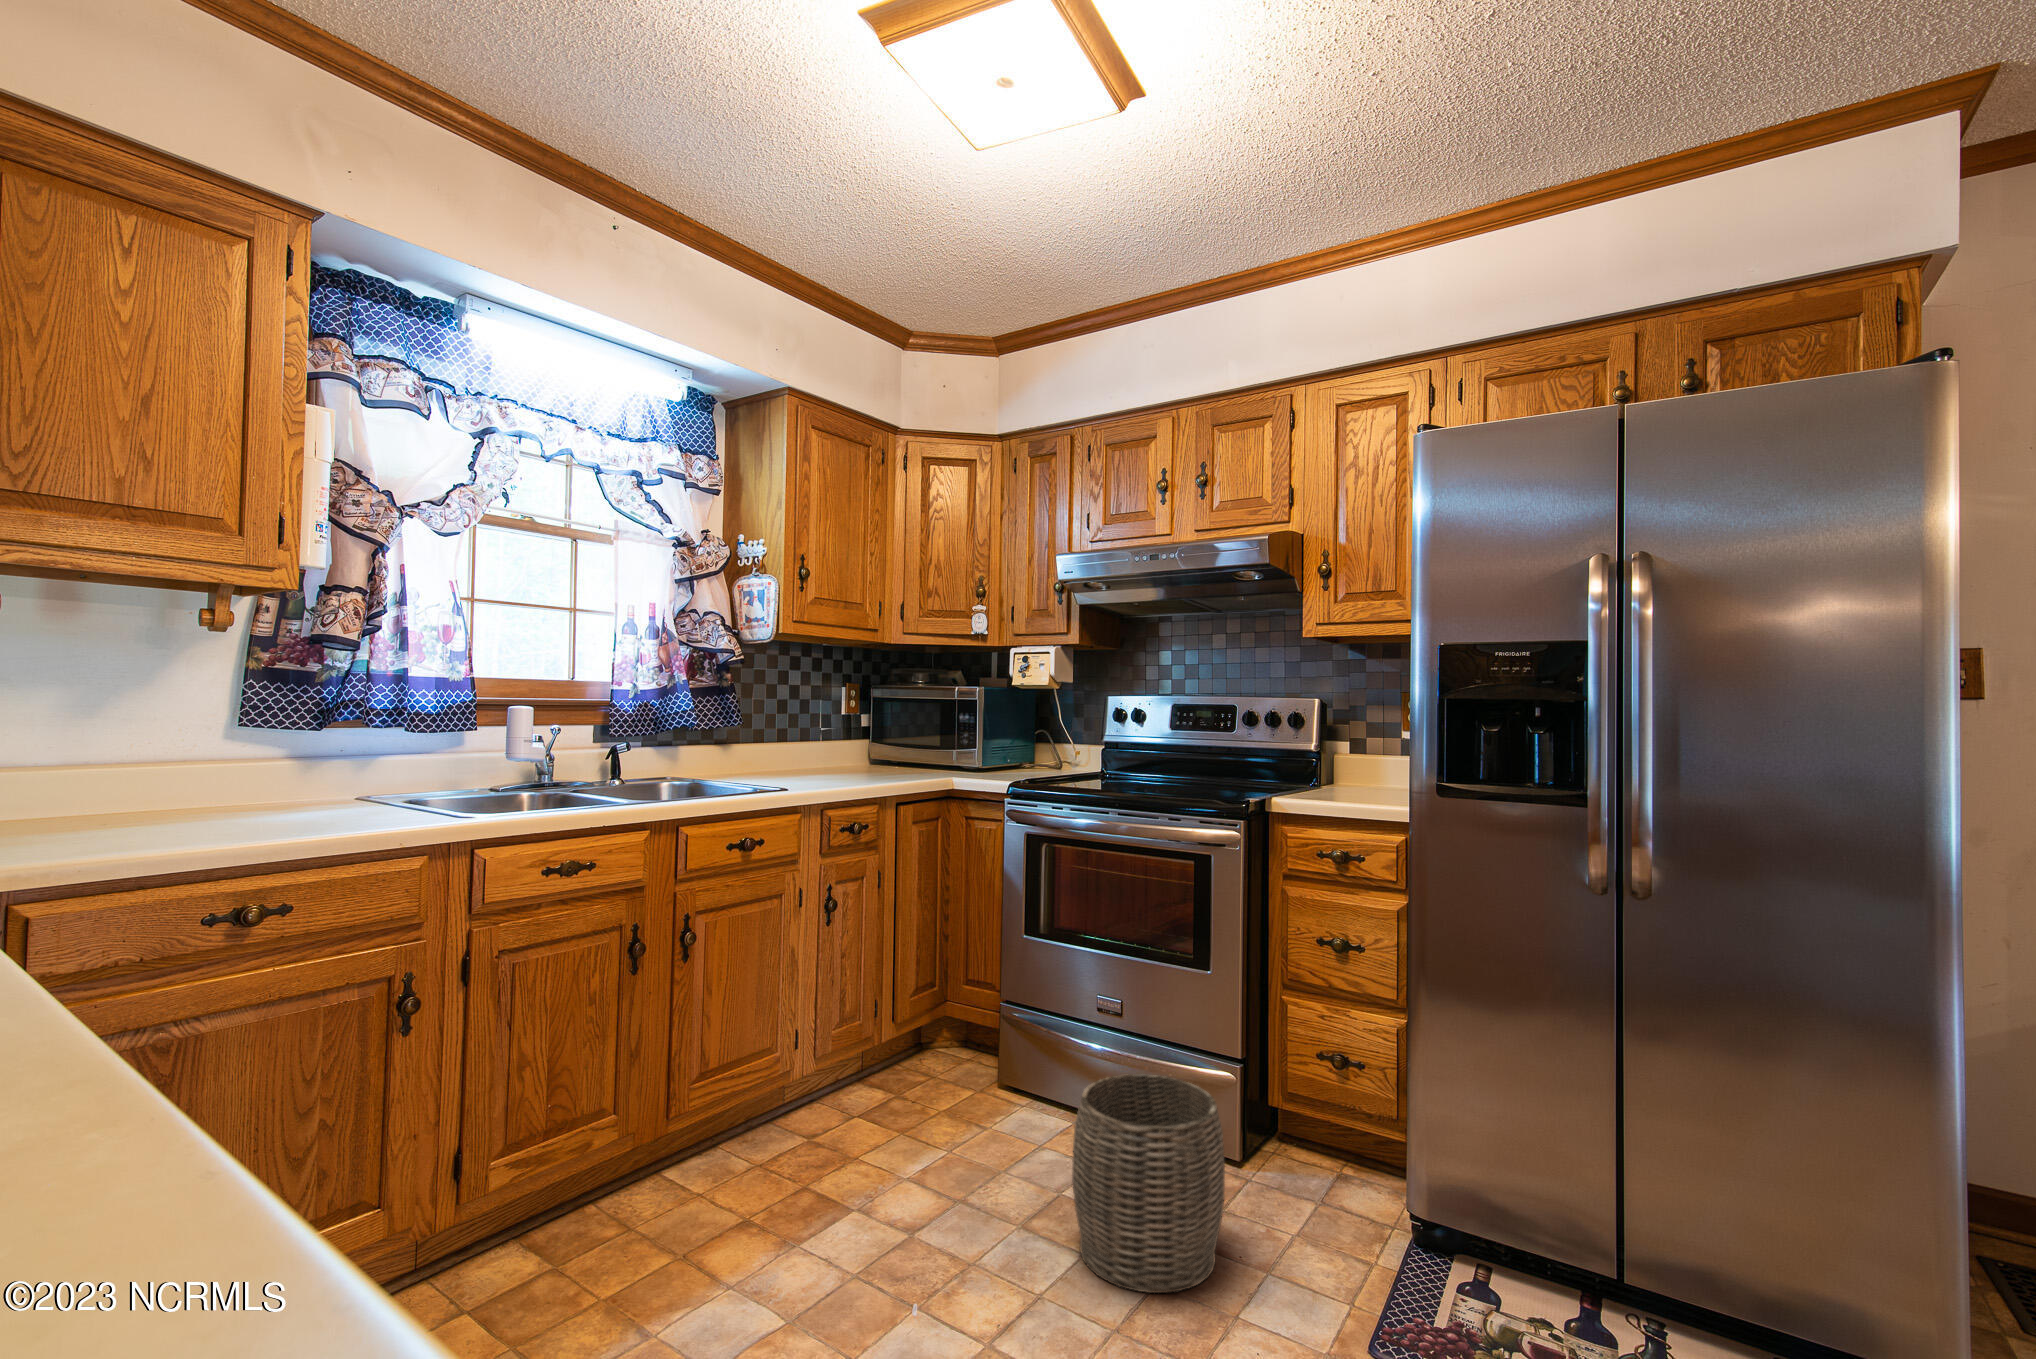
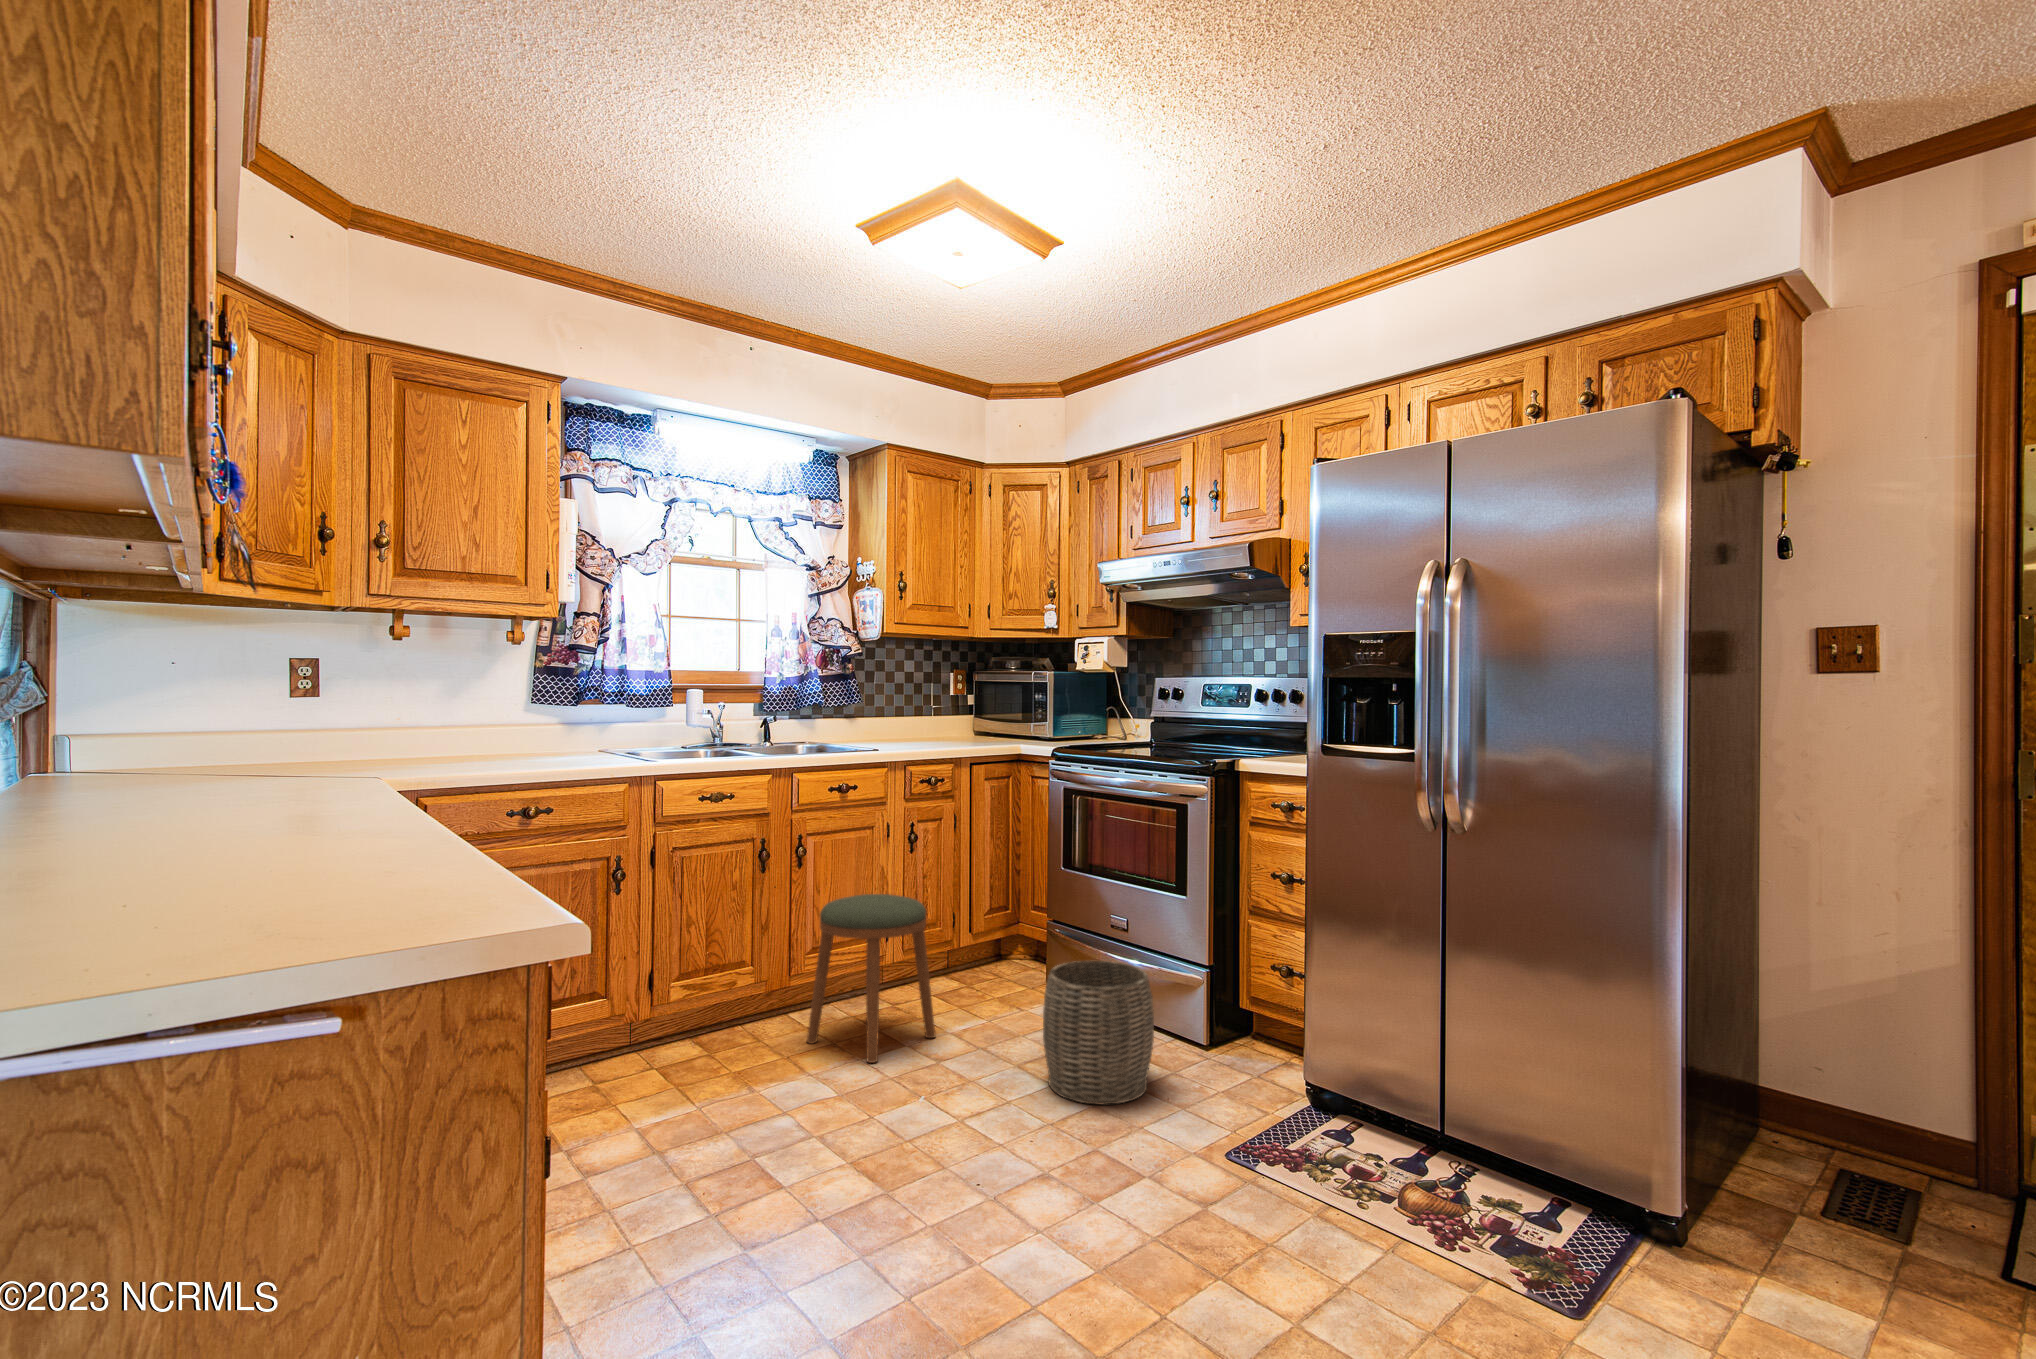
stool: none [707,993,892,1256] -> present [807,894,936,1063]

